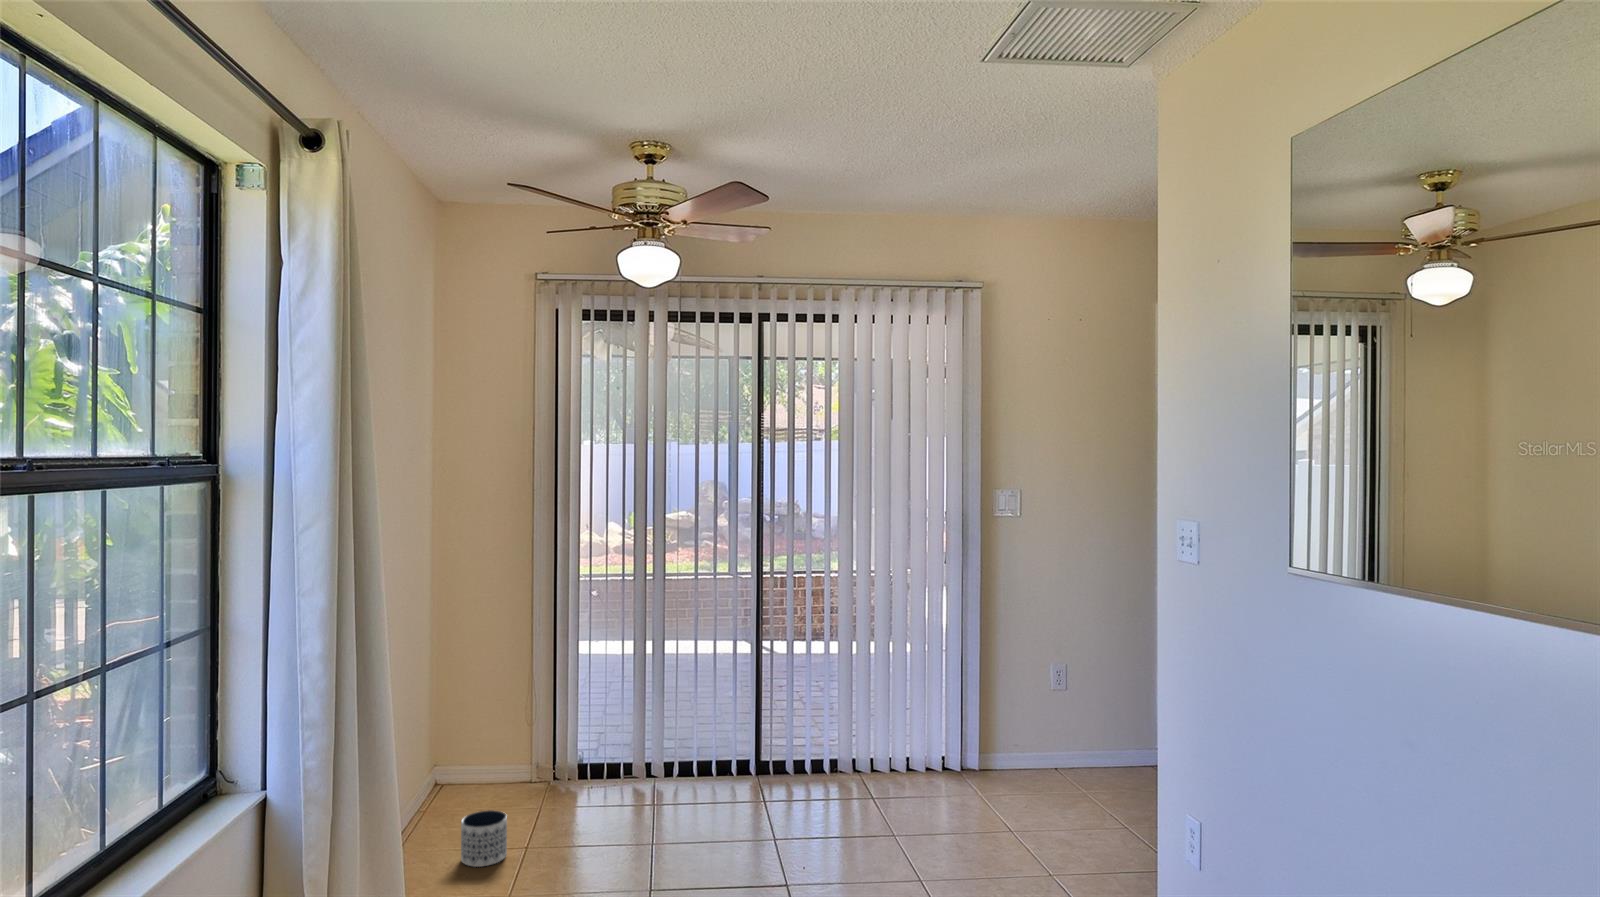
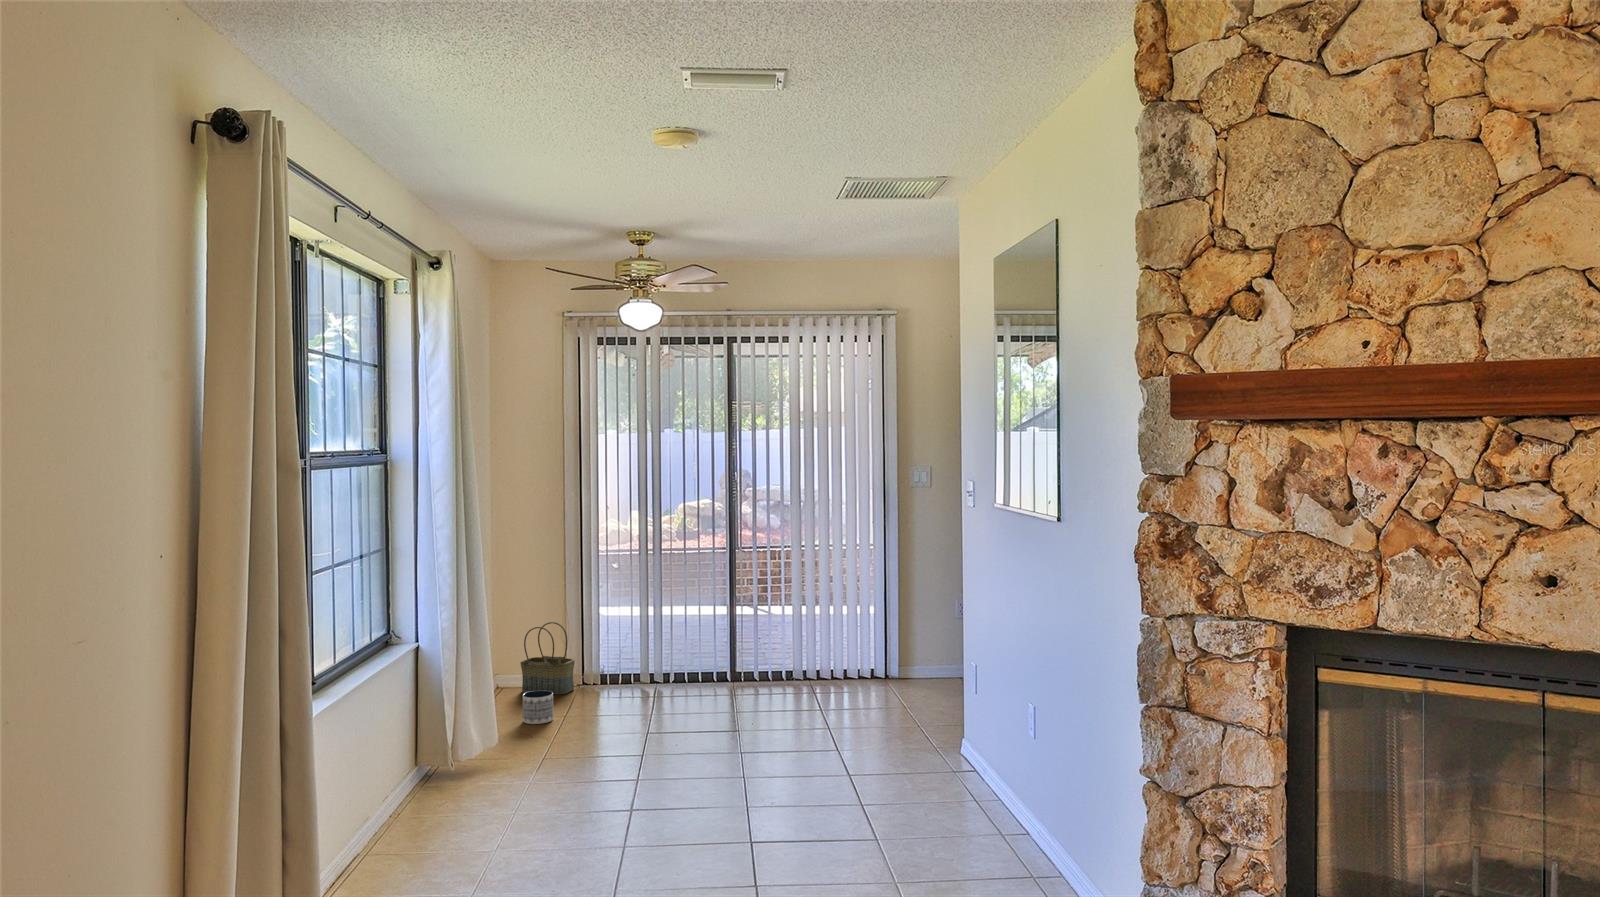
basket: none [465,695,541,799] -> present [520,622,575,694]

